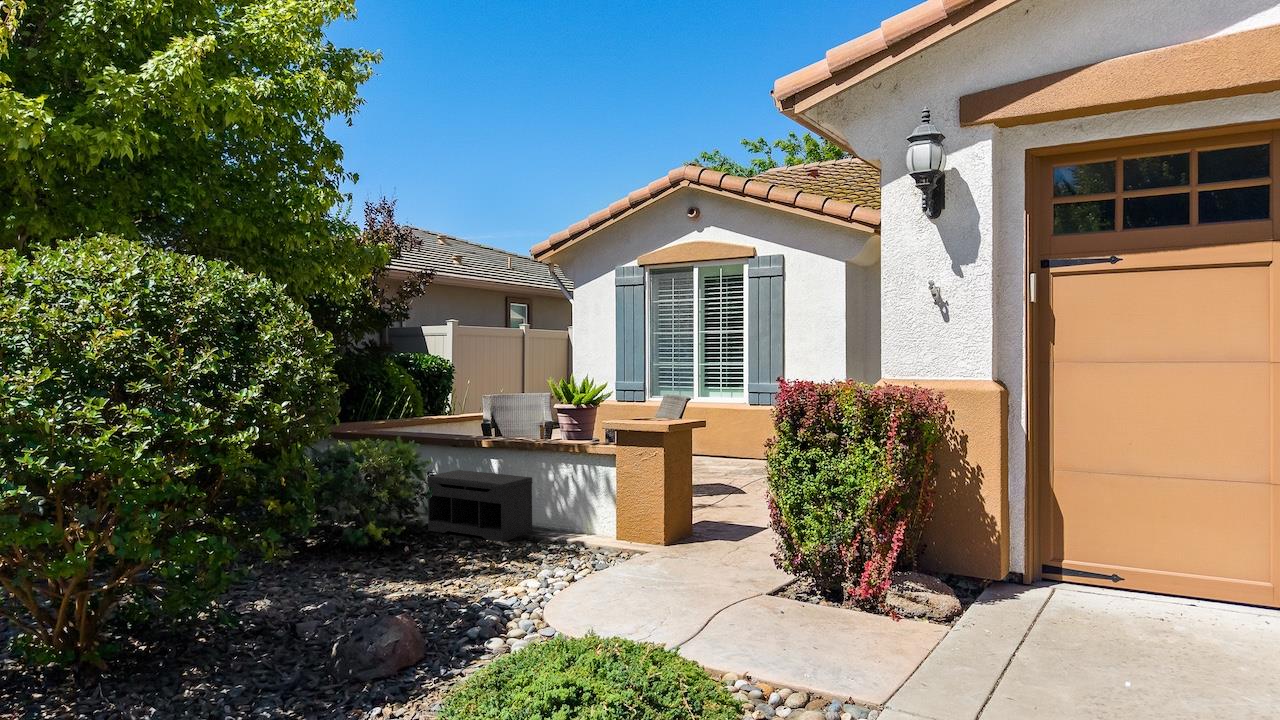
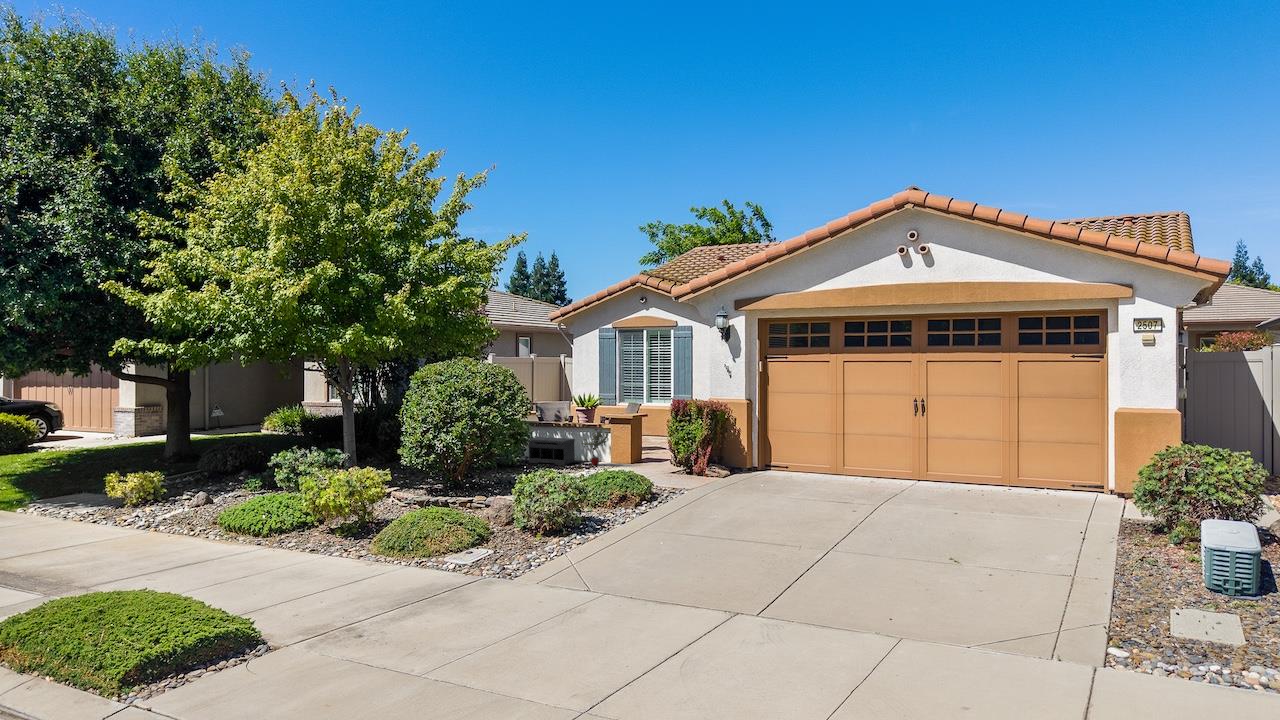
potted tree: none [542,449,610,547] -> present [582,427,608,466]

